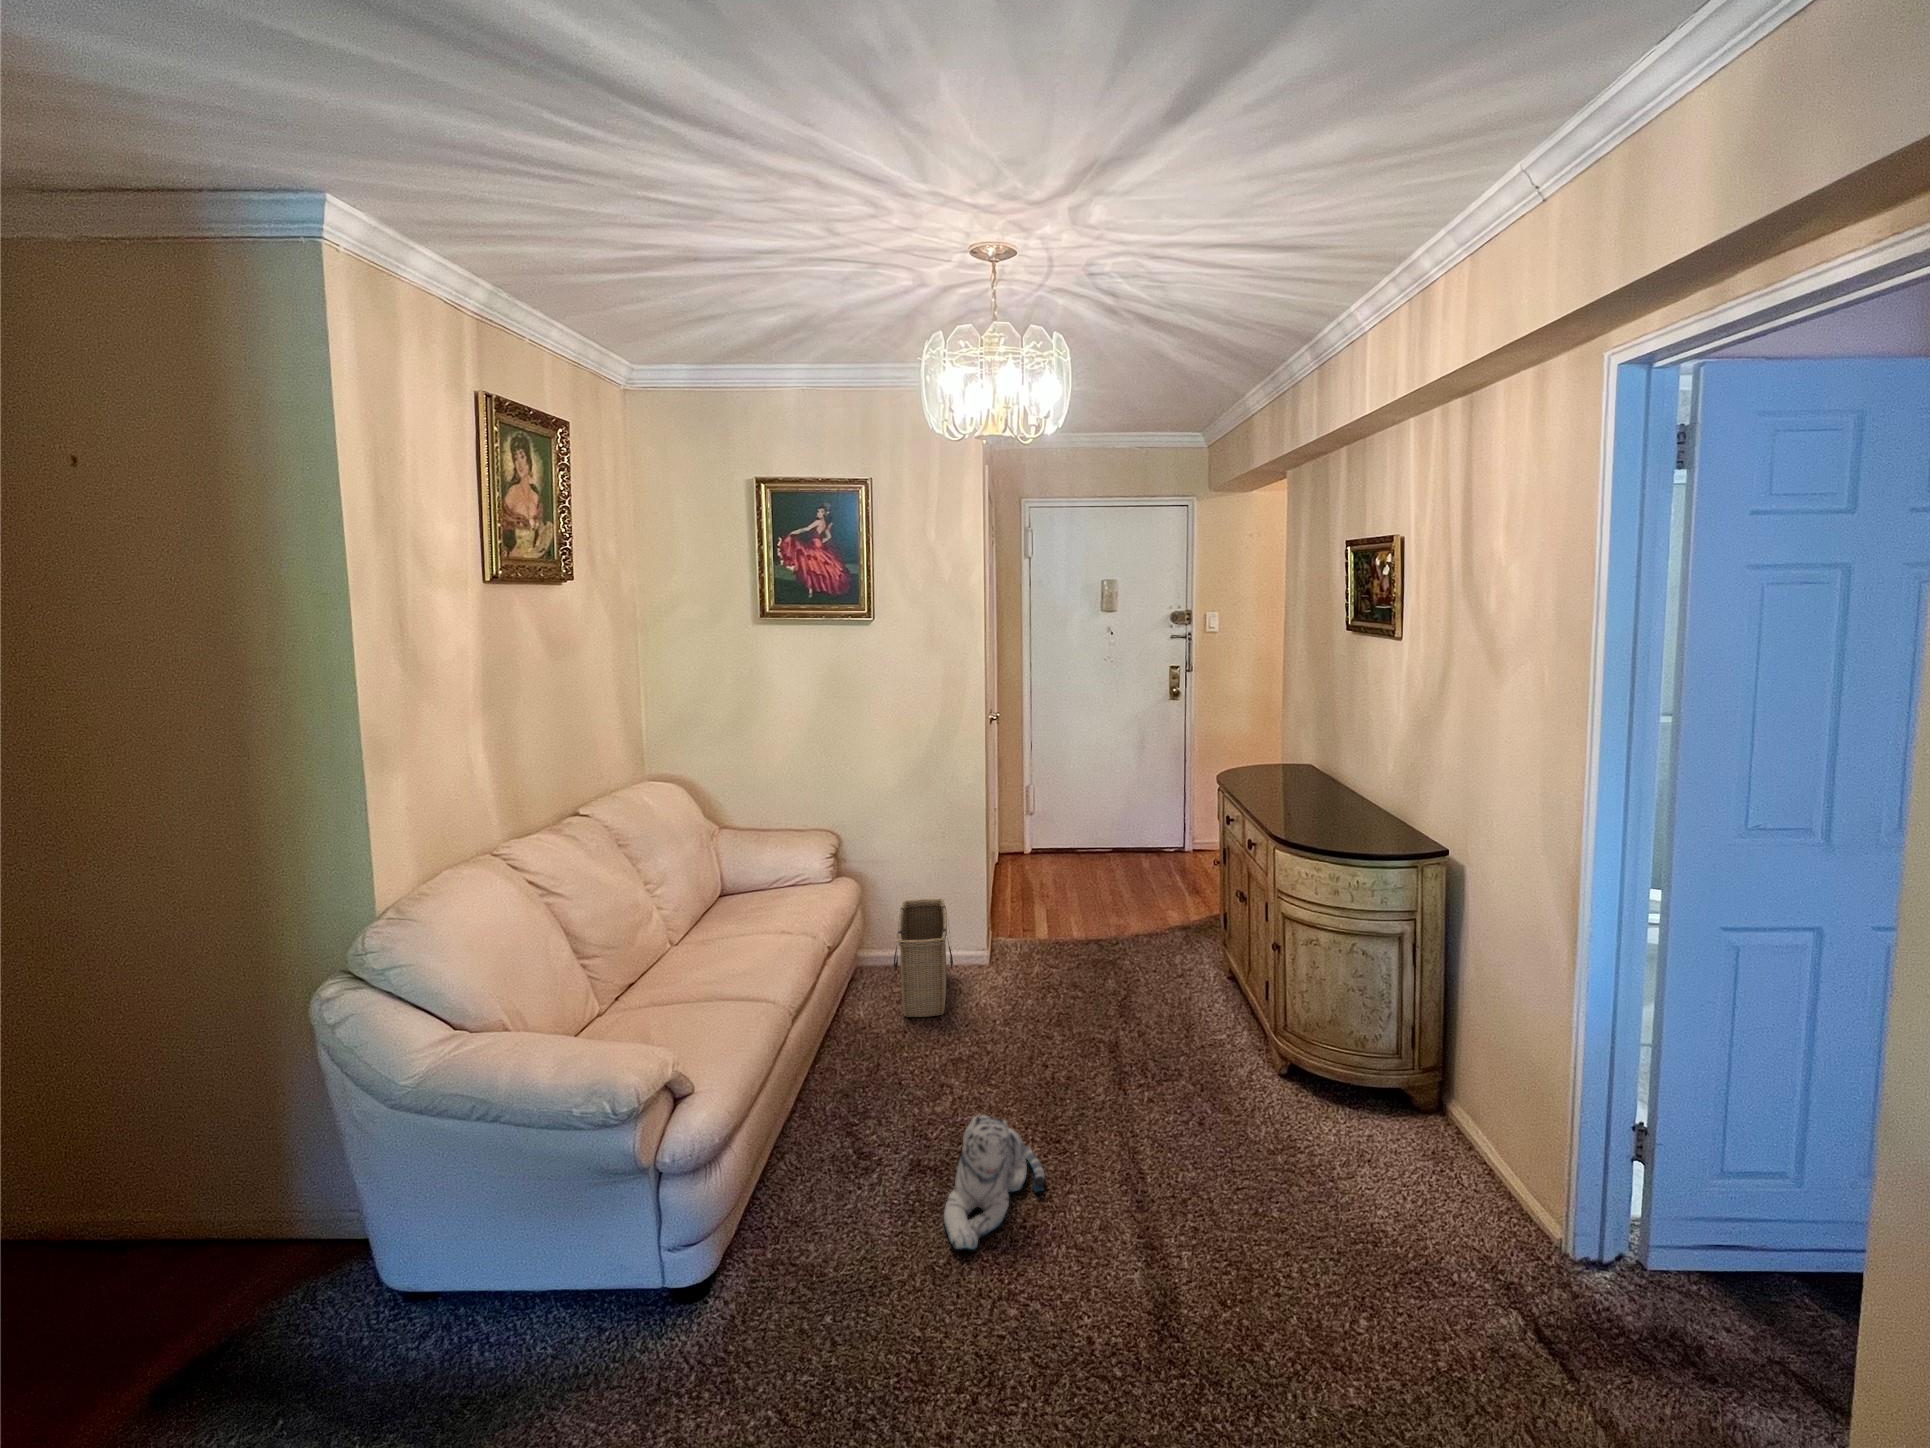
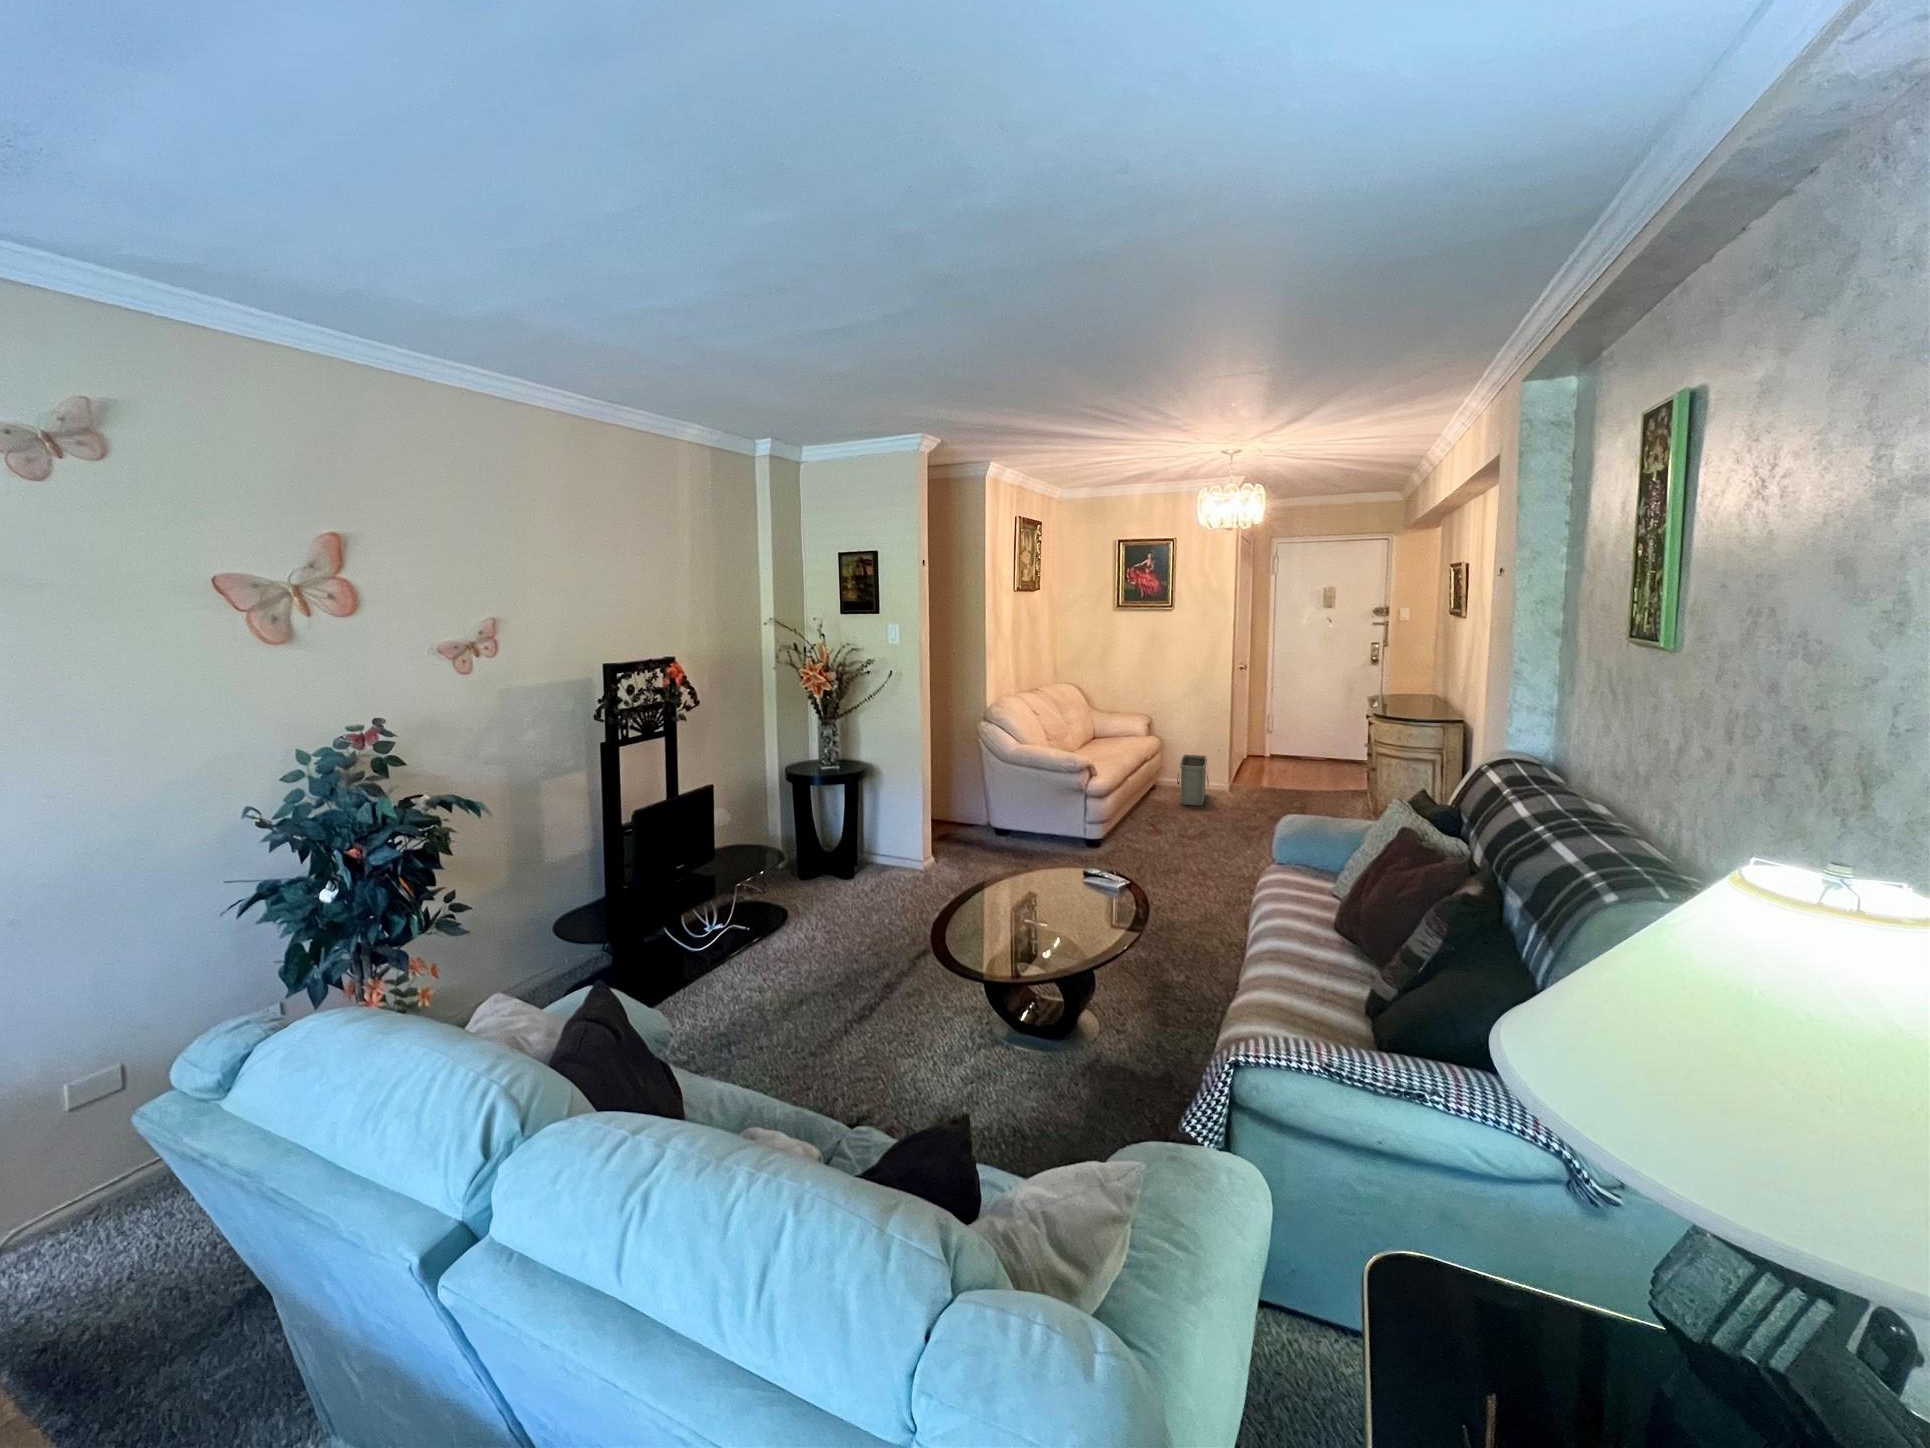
plush toy: present [944,1115,1045,1249] -> none [1193,811,1241,855]

